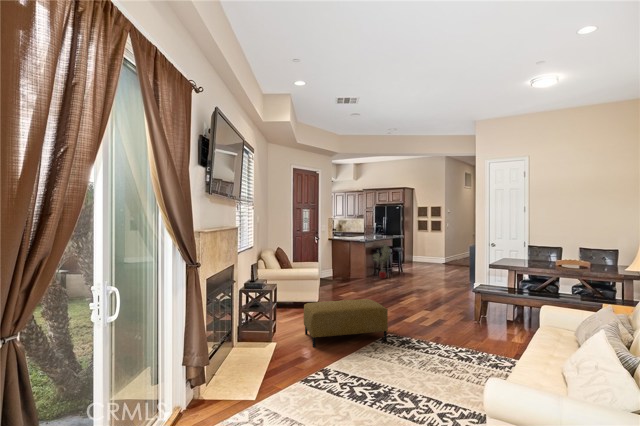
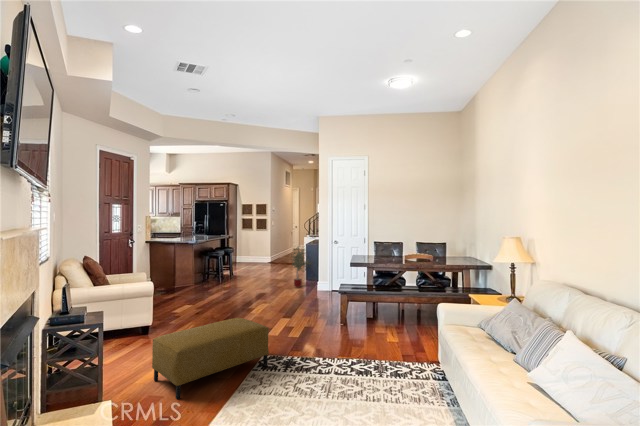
potted tree: present [373,243,391,279] -> present [292,247,311,288]

